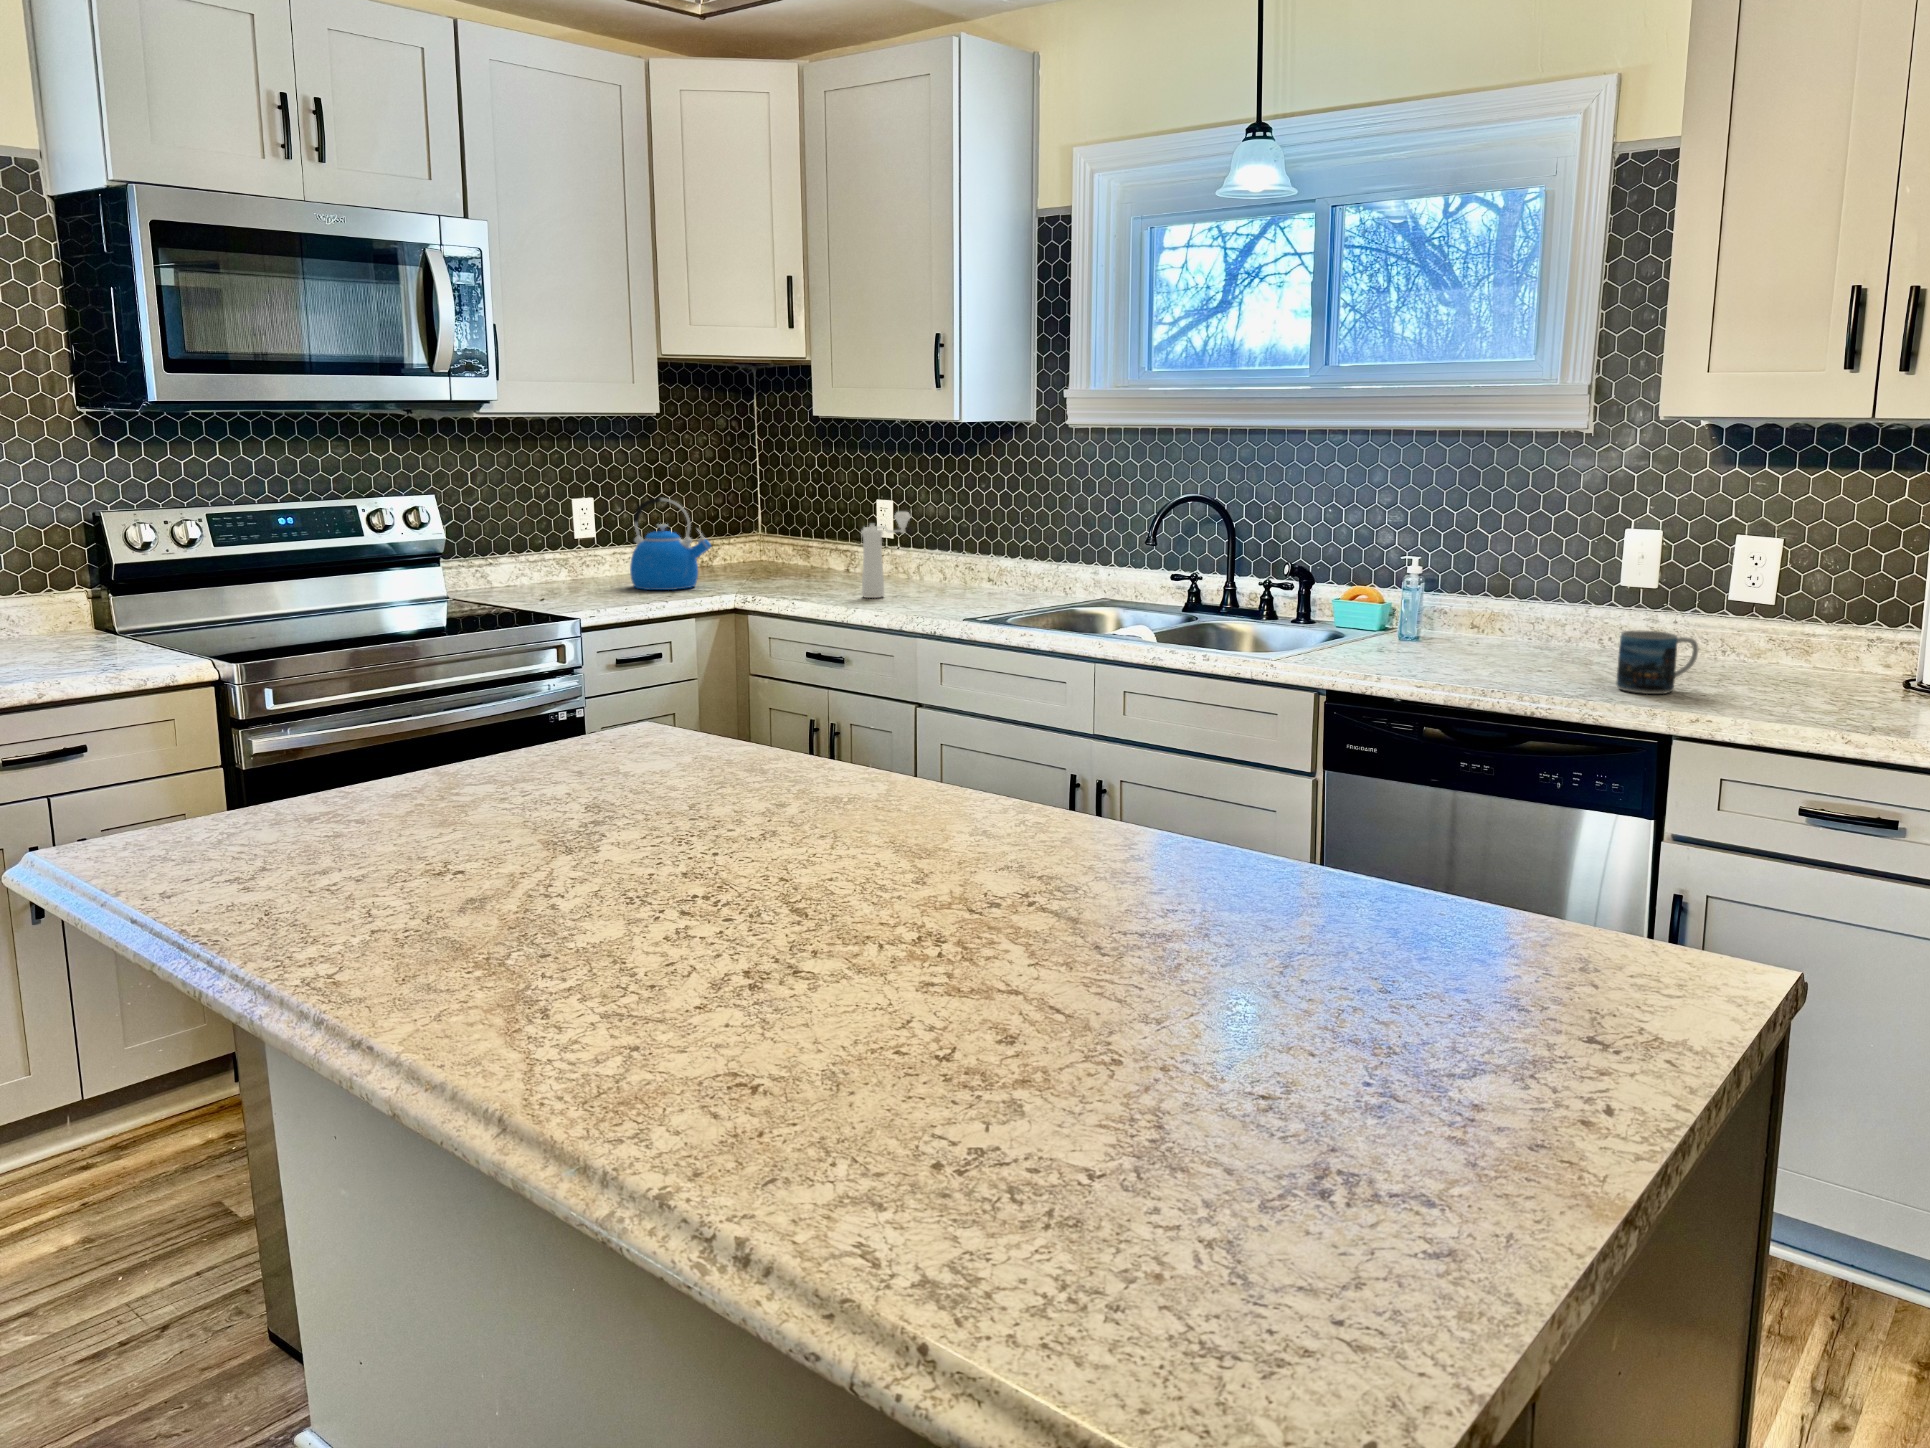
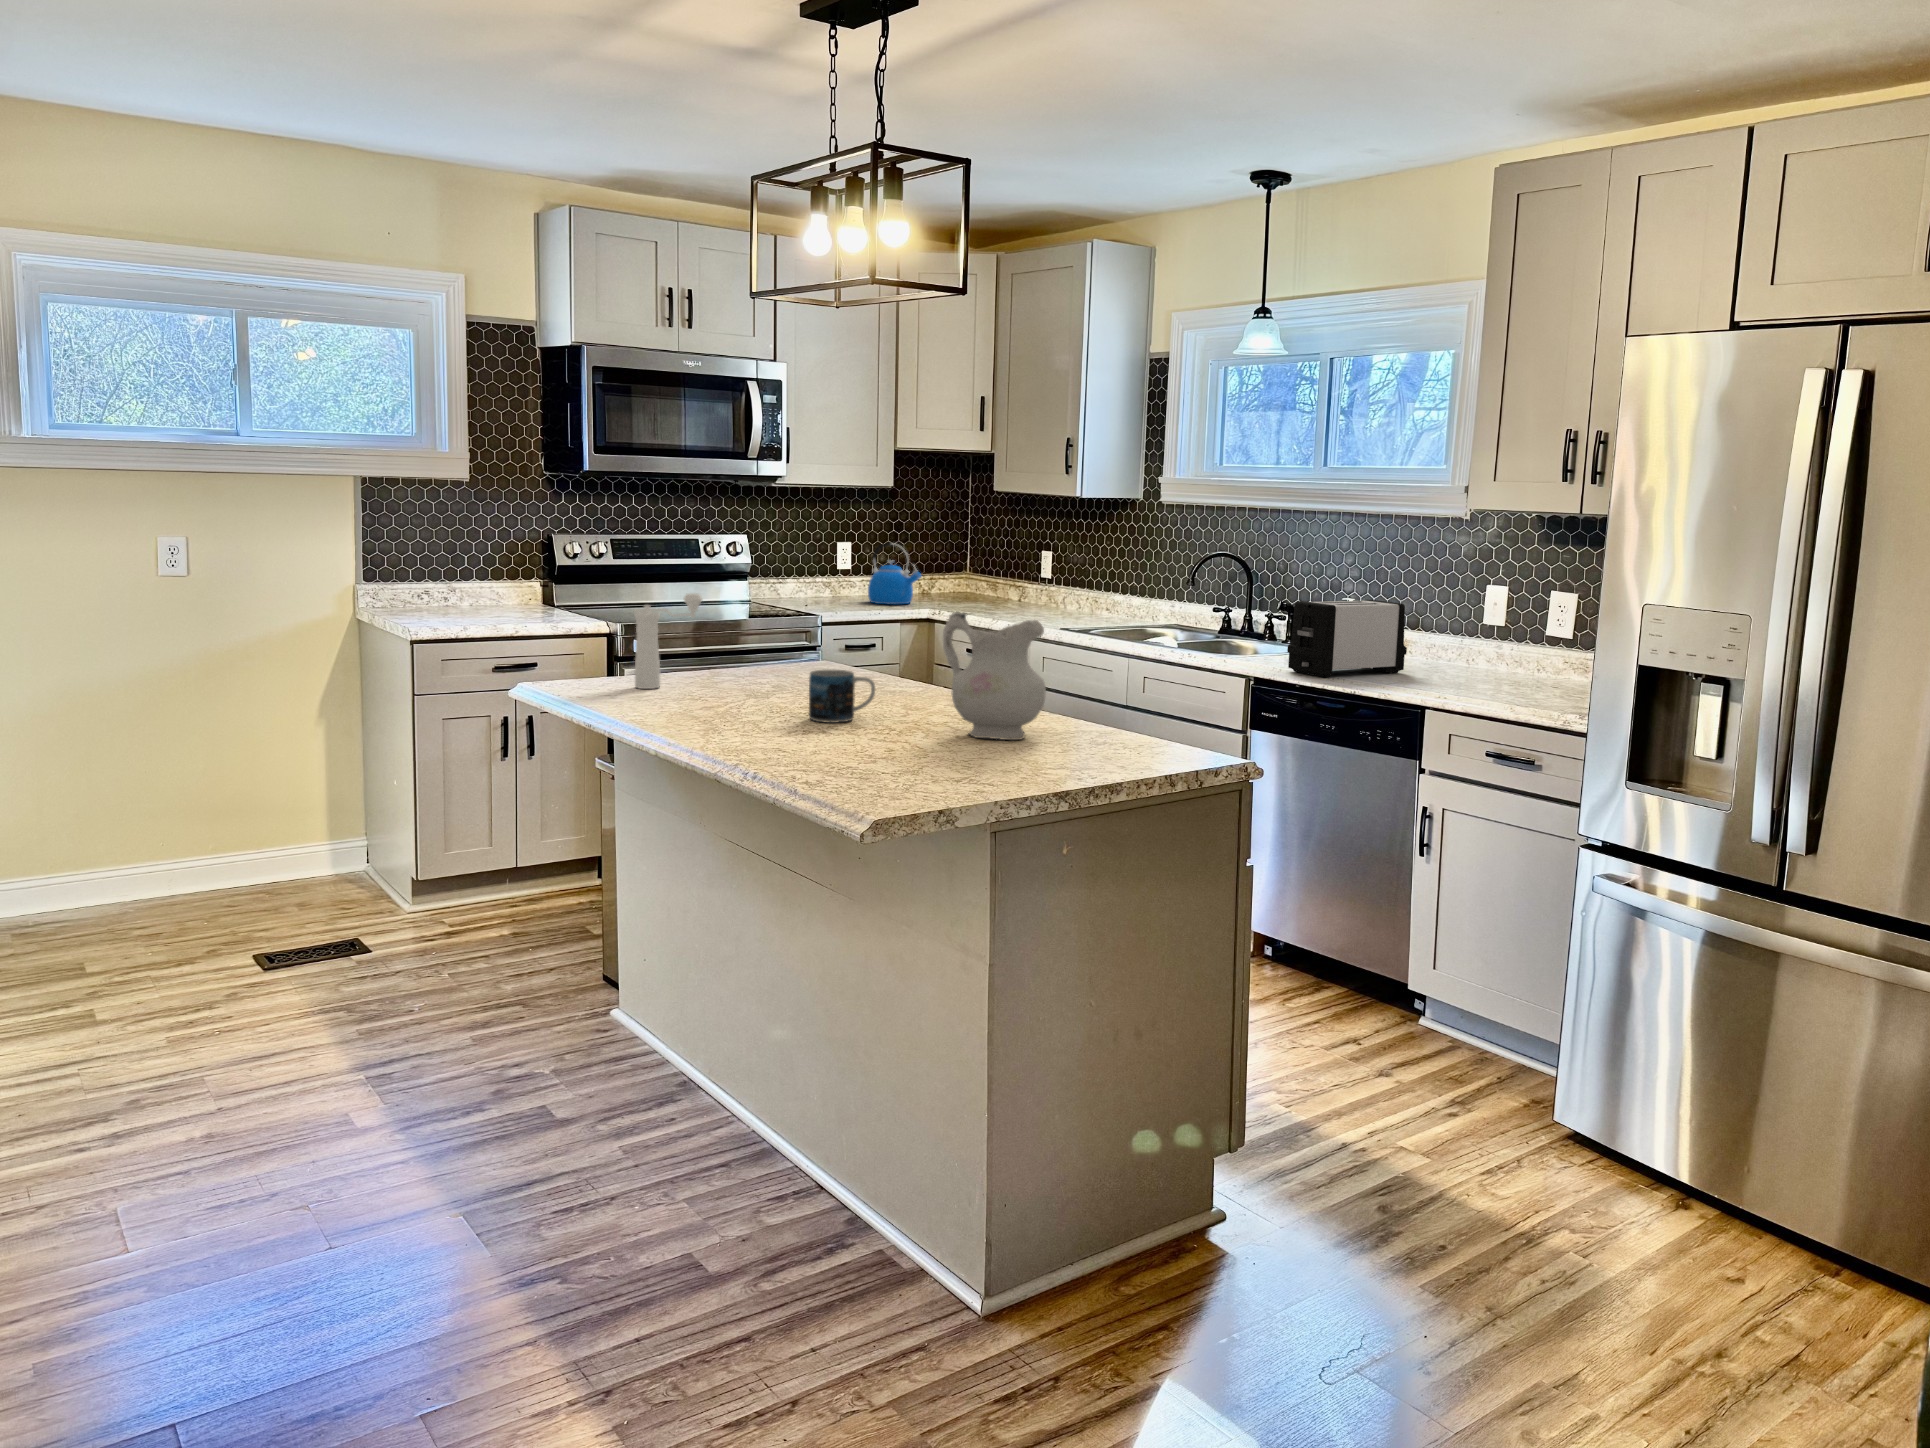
pepper mill: present [861,512,910,598] -> present [634,593,702,689]
toaster: none [1399,561,1558,691] -> present [1287,600,1407,677]
mug: present [1617,631,1698,694] -> present [809,670,875,723]
ceramic pitcher: none [1089,679,1335,968] -> present [943,612,1046,740]

